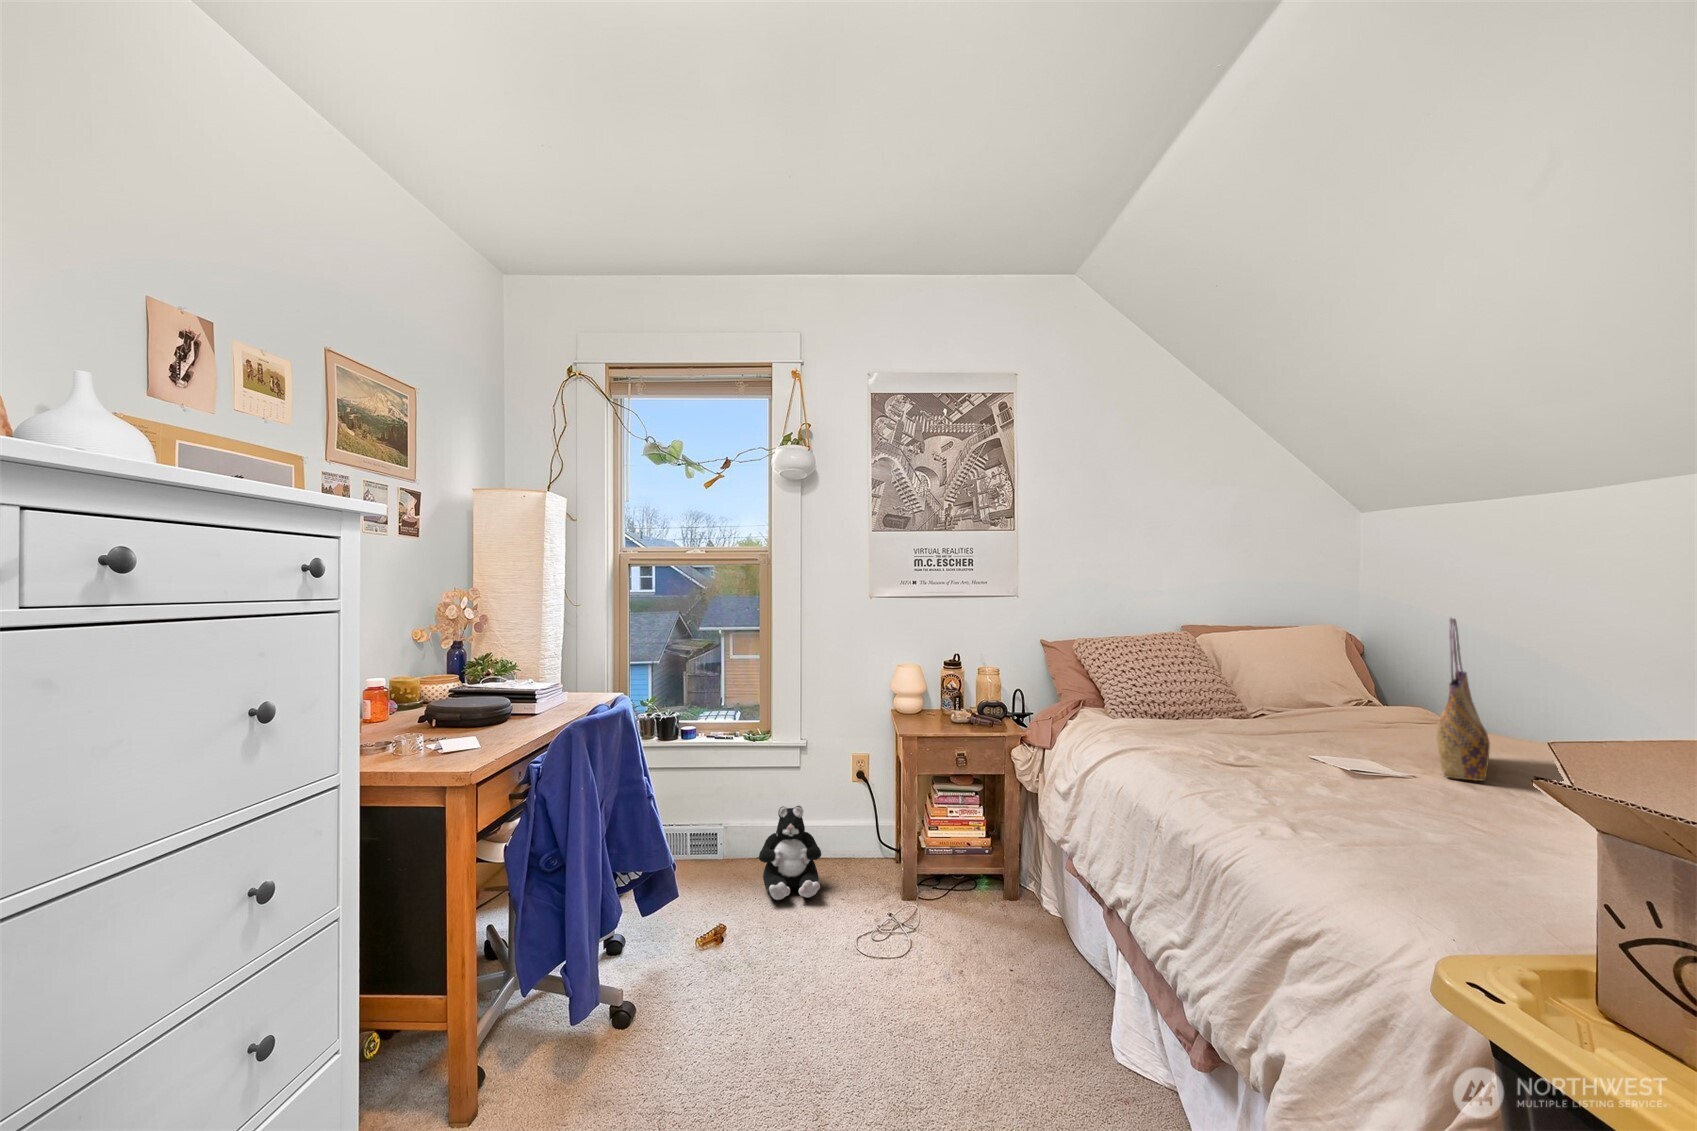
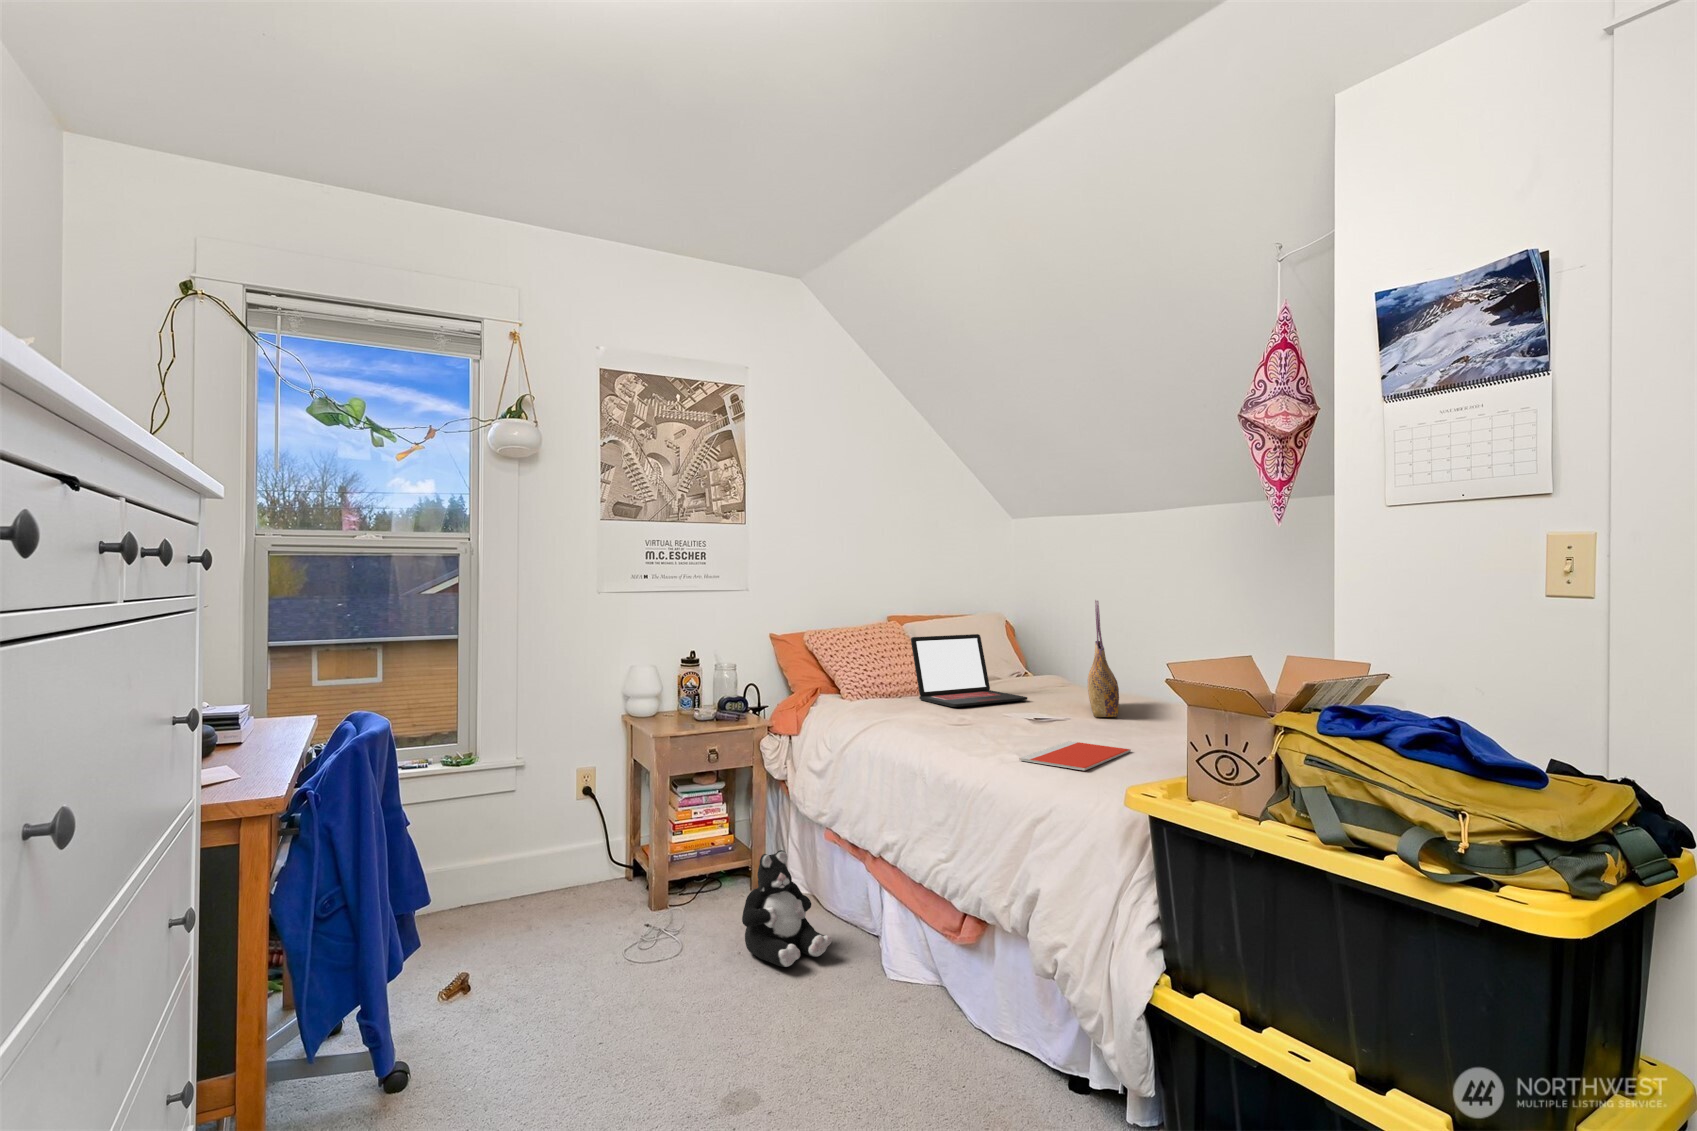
laptop: none [1188,652,1348,740] -> present [911,634,1027,707]
plush toy: present [759,806,821,900] -> present [742,850,832,967]
notebook: none [1284,813,1486,872] -> present [1019,741,1131,770]

